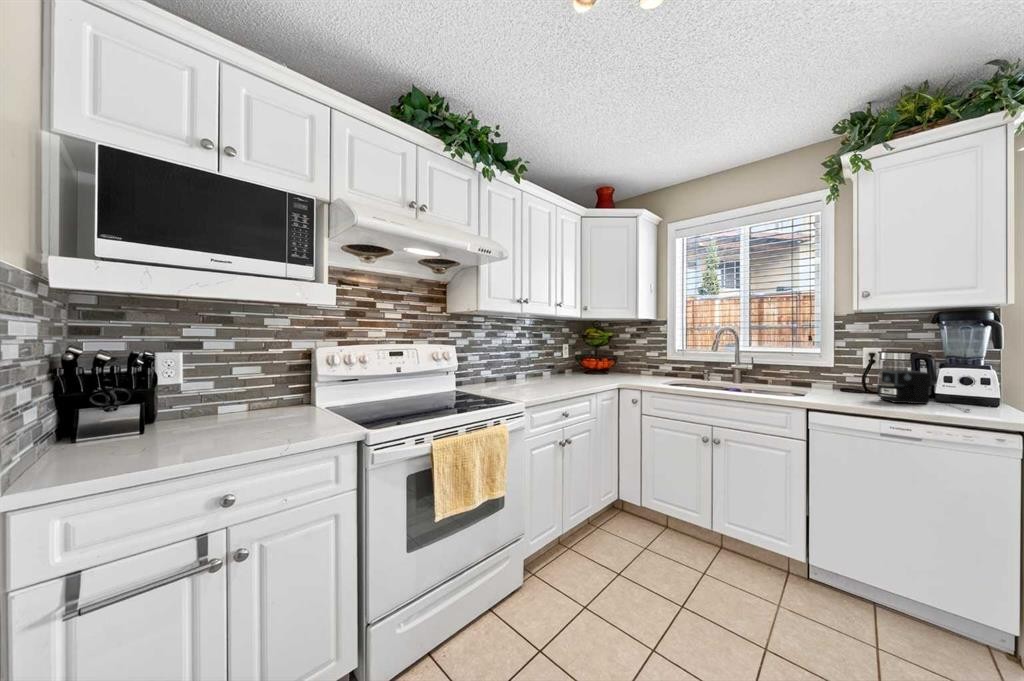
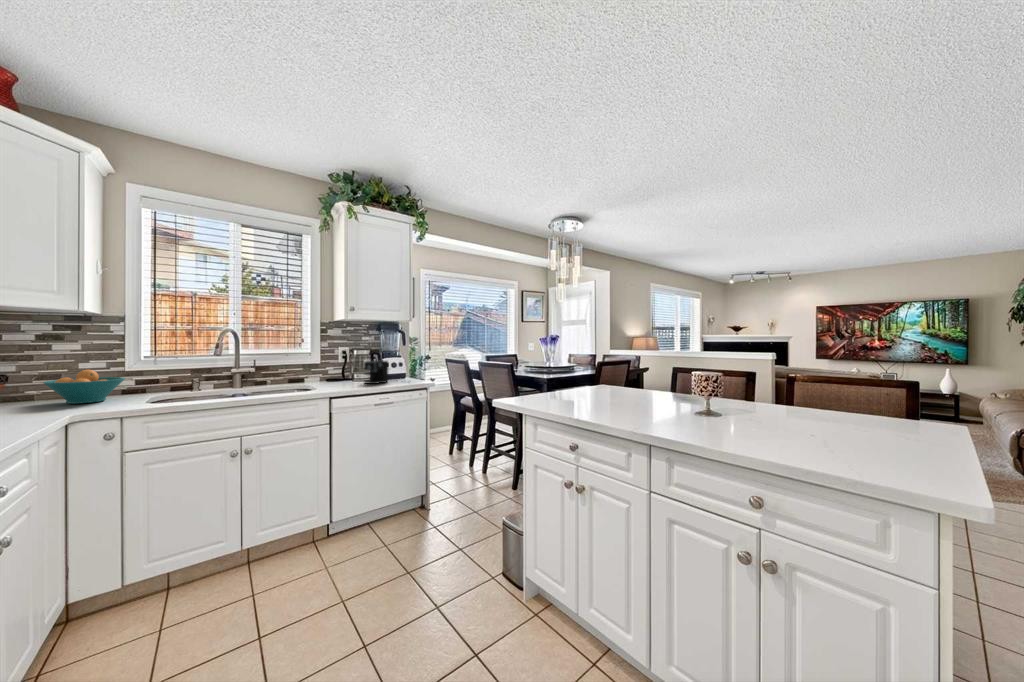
fruit bowl: none [622,357,660,379] -> present [43,370,125,404]

